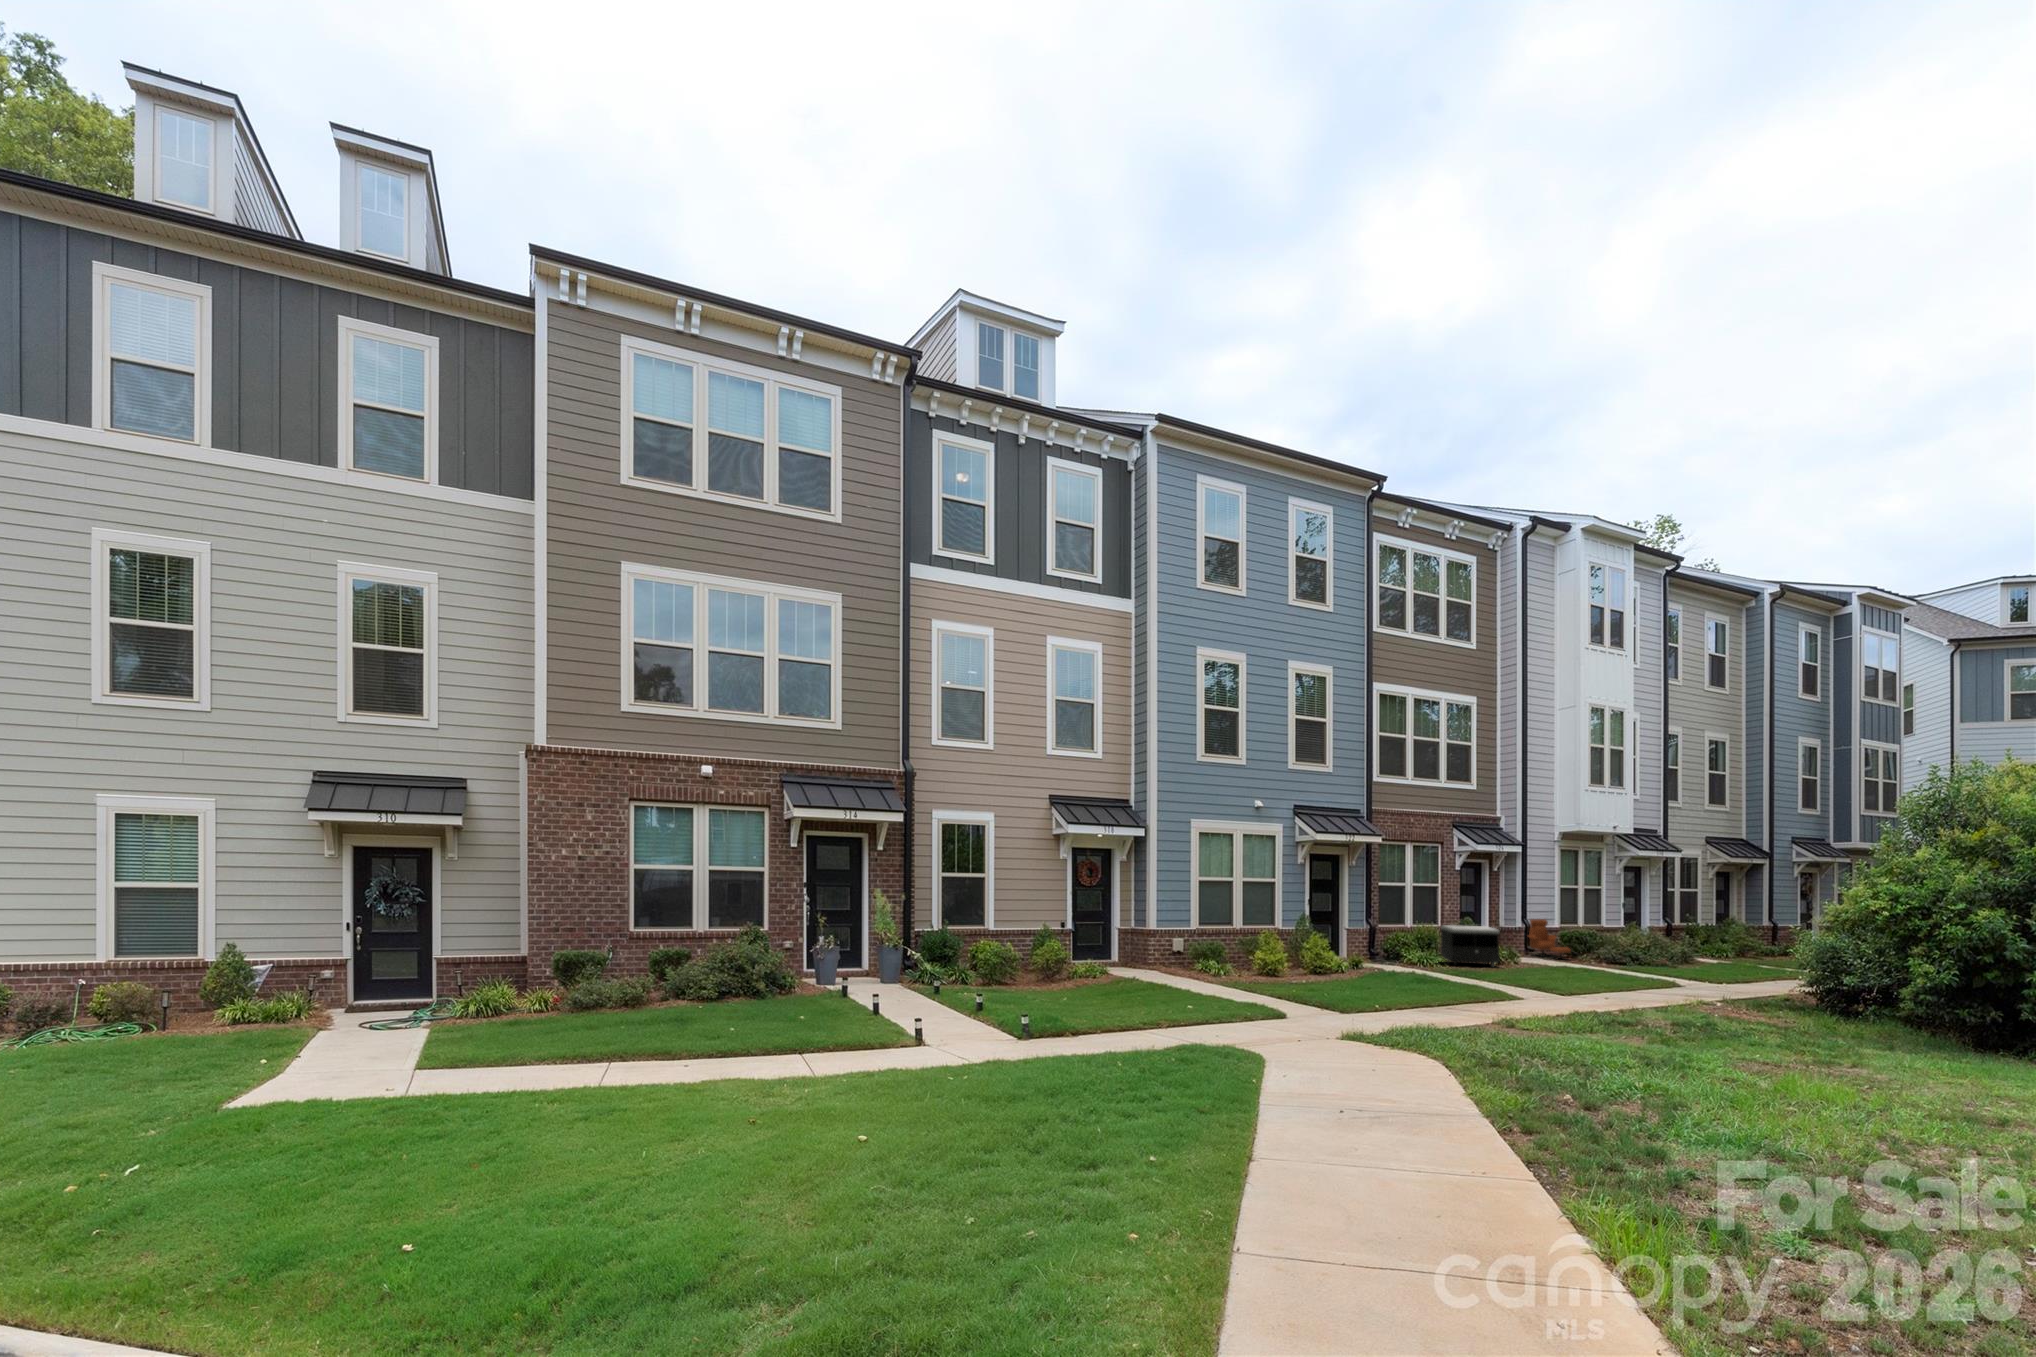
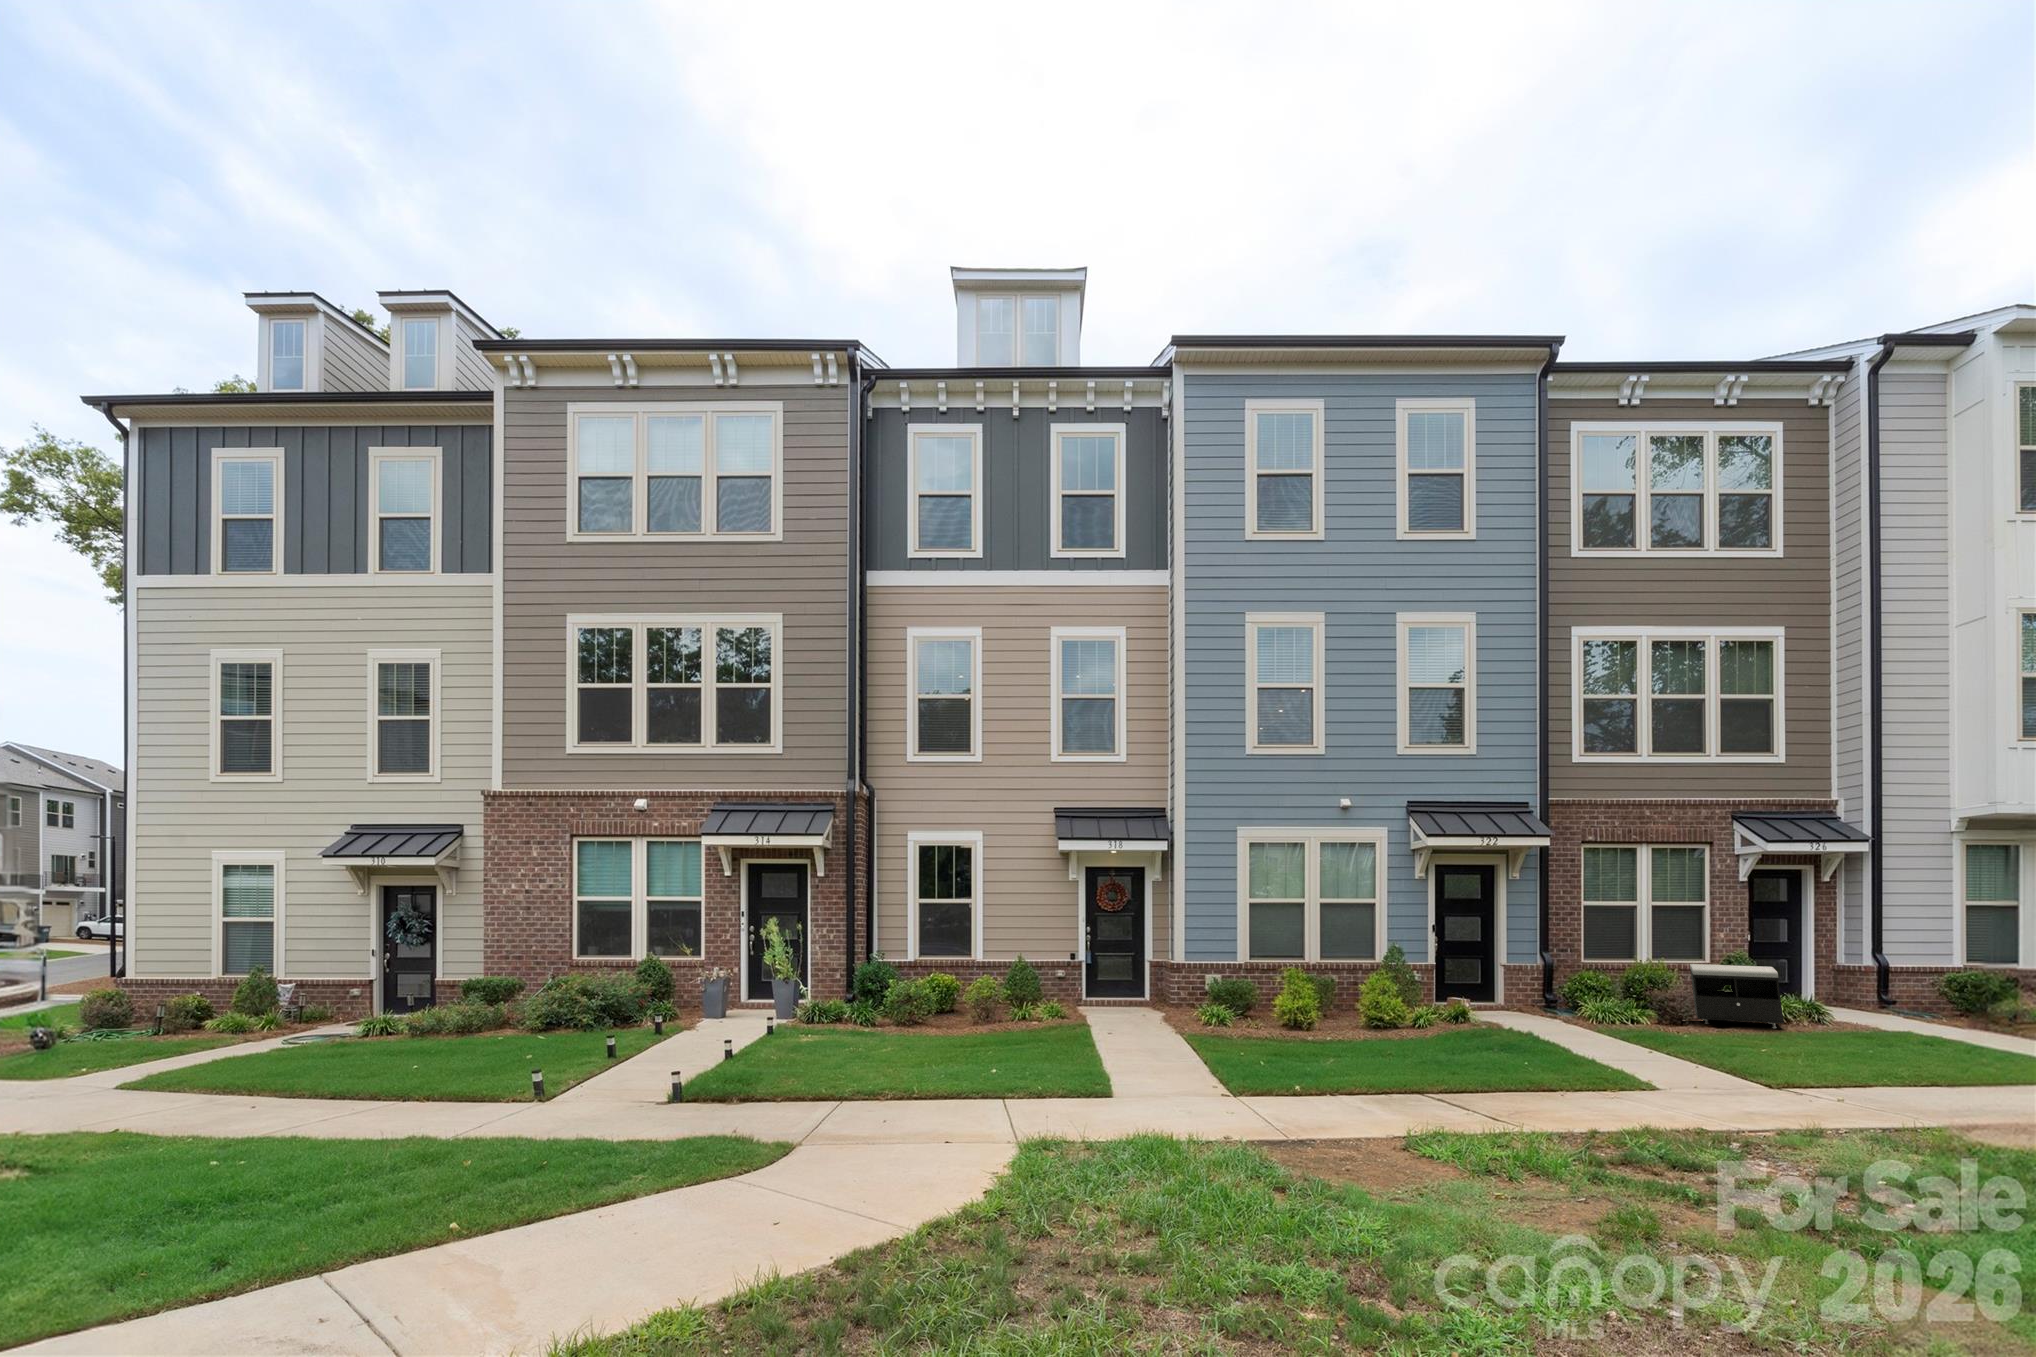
lounge chair: present [1528,919,1571,960] -> none [1909,957,1989,1026]

